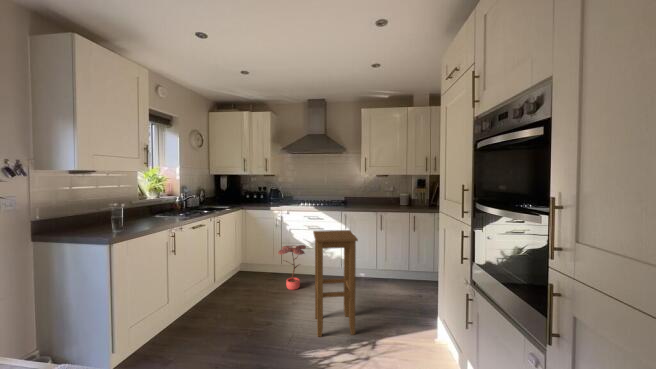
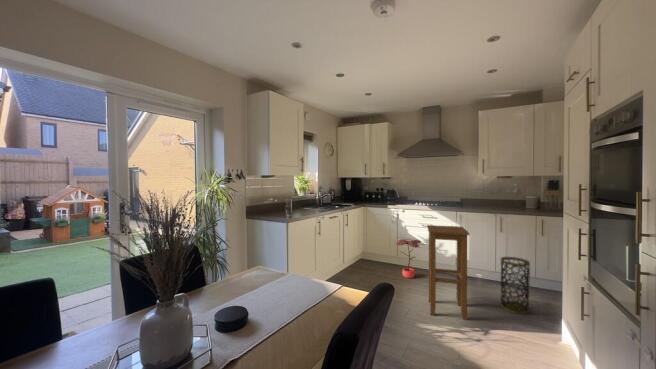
trash can: none [384,257,410,315] -> present [501,257,530,314]

